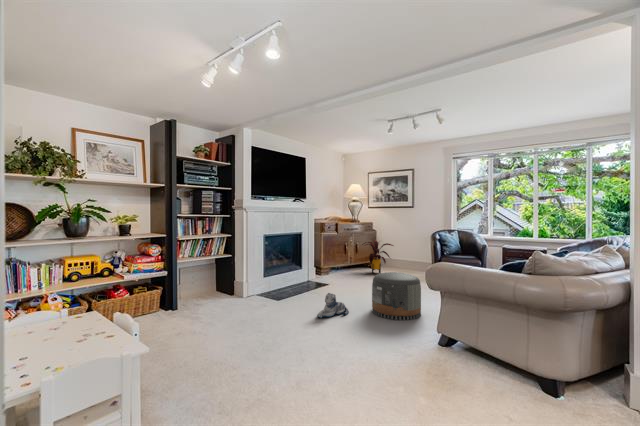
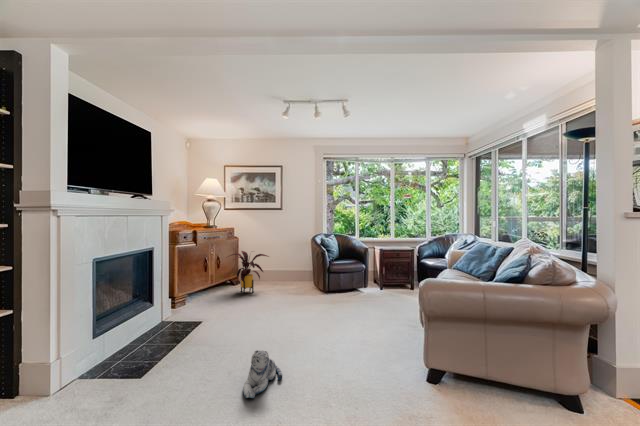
pouf: present [372,272,421,320] -> none [304,297,367,367]

